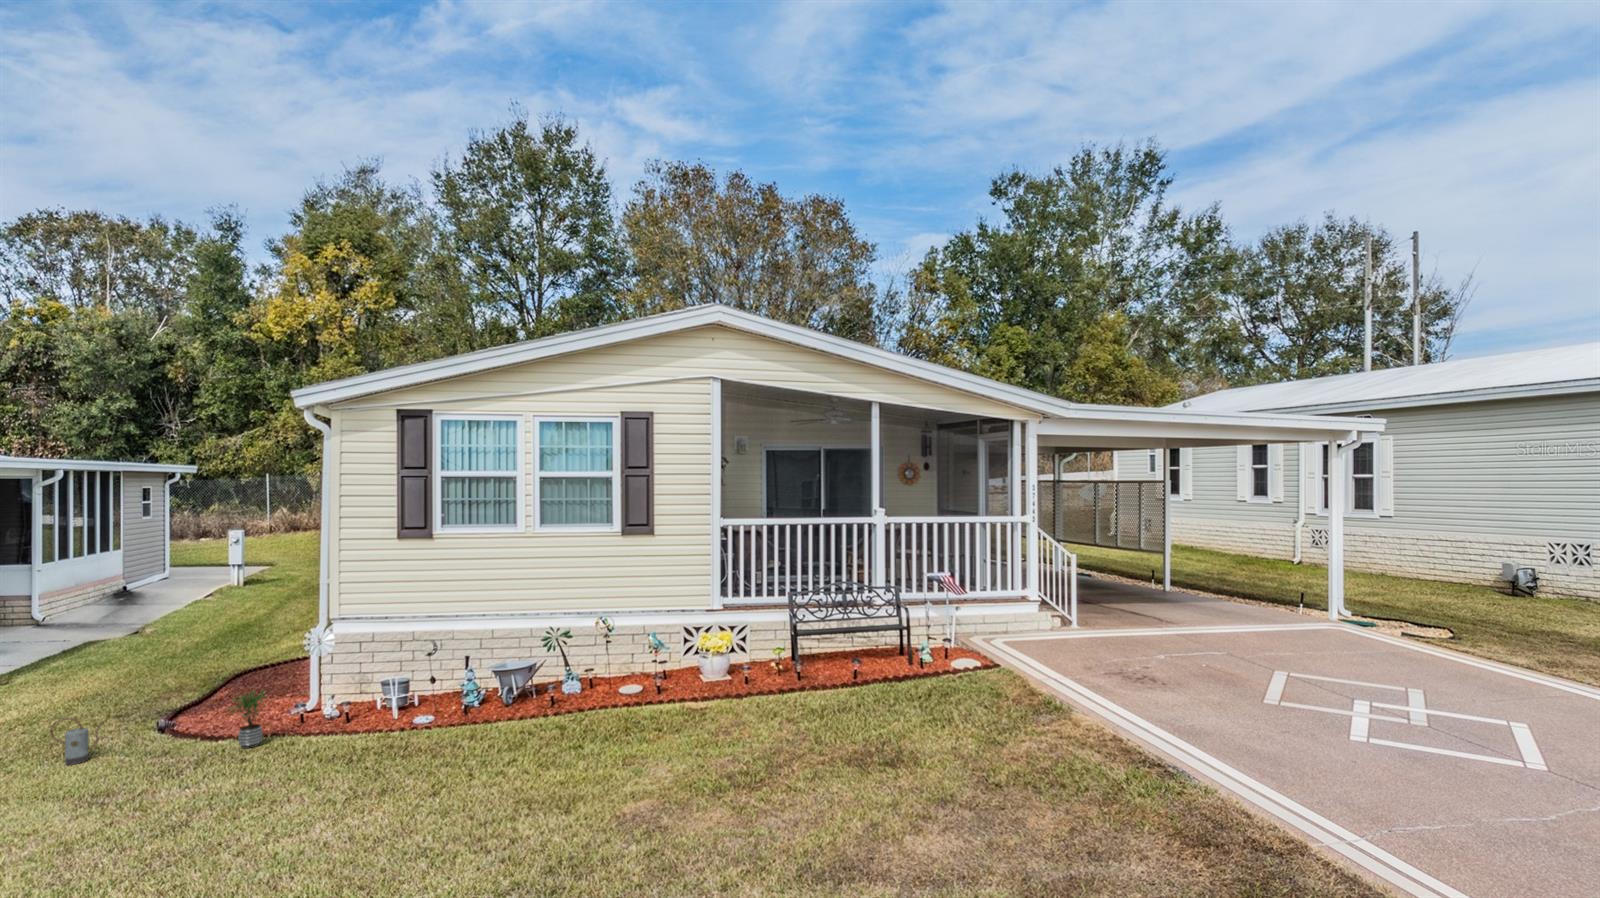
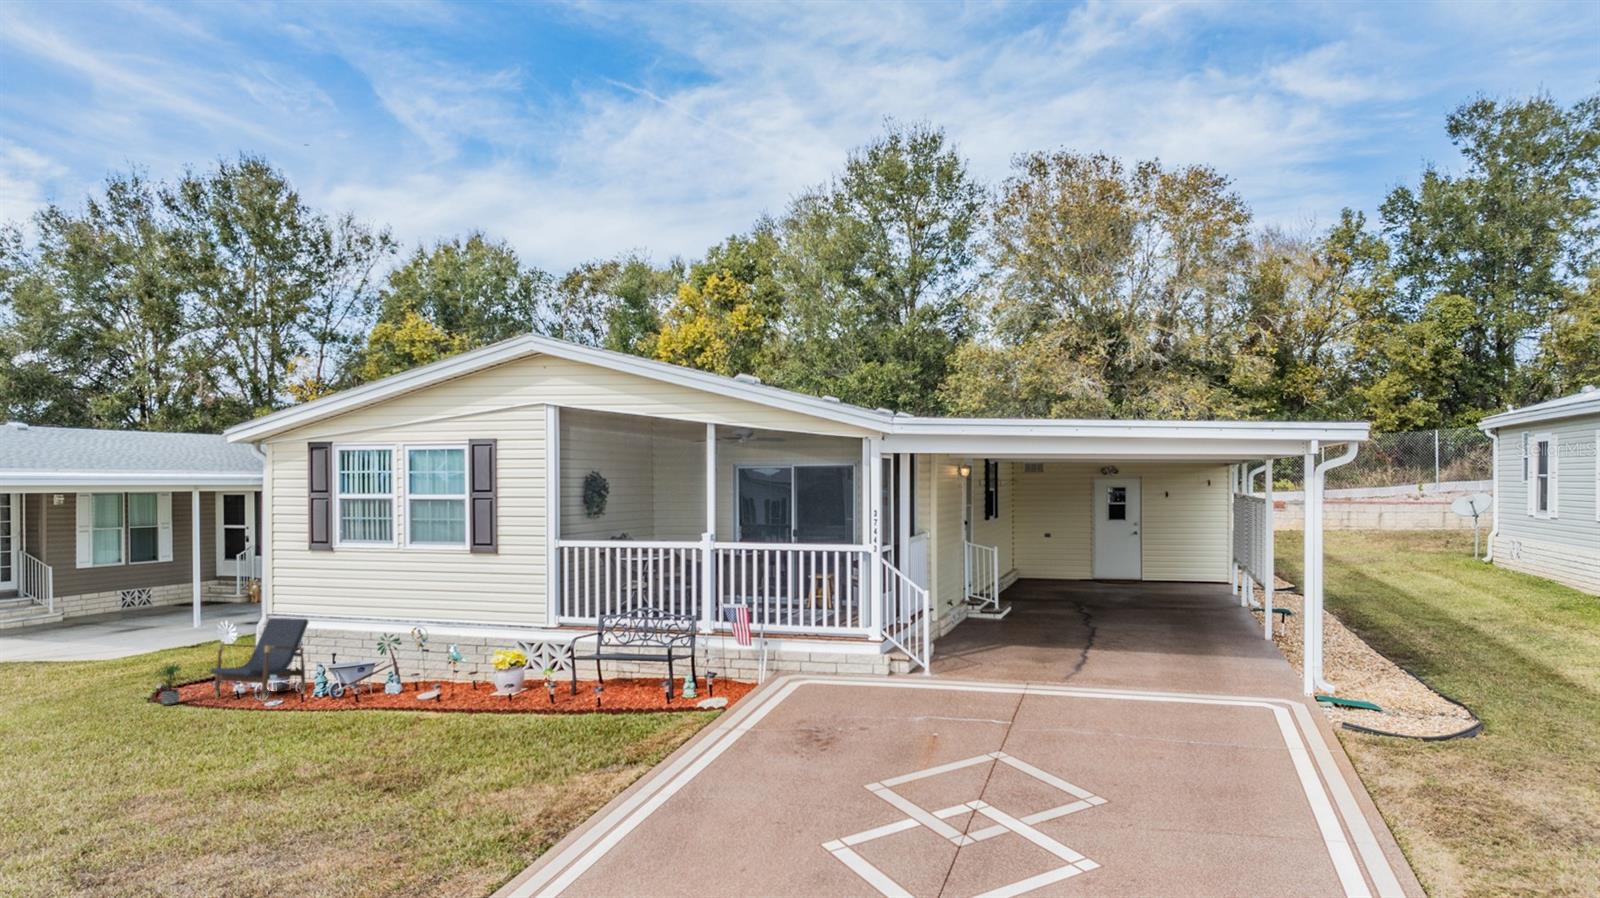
lounge chair: none [297,621,401,731] -> present [210,618,308,702]
watering can: present [50,718,103,765] -> none [61,669,92,703]

